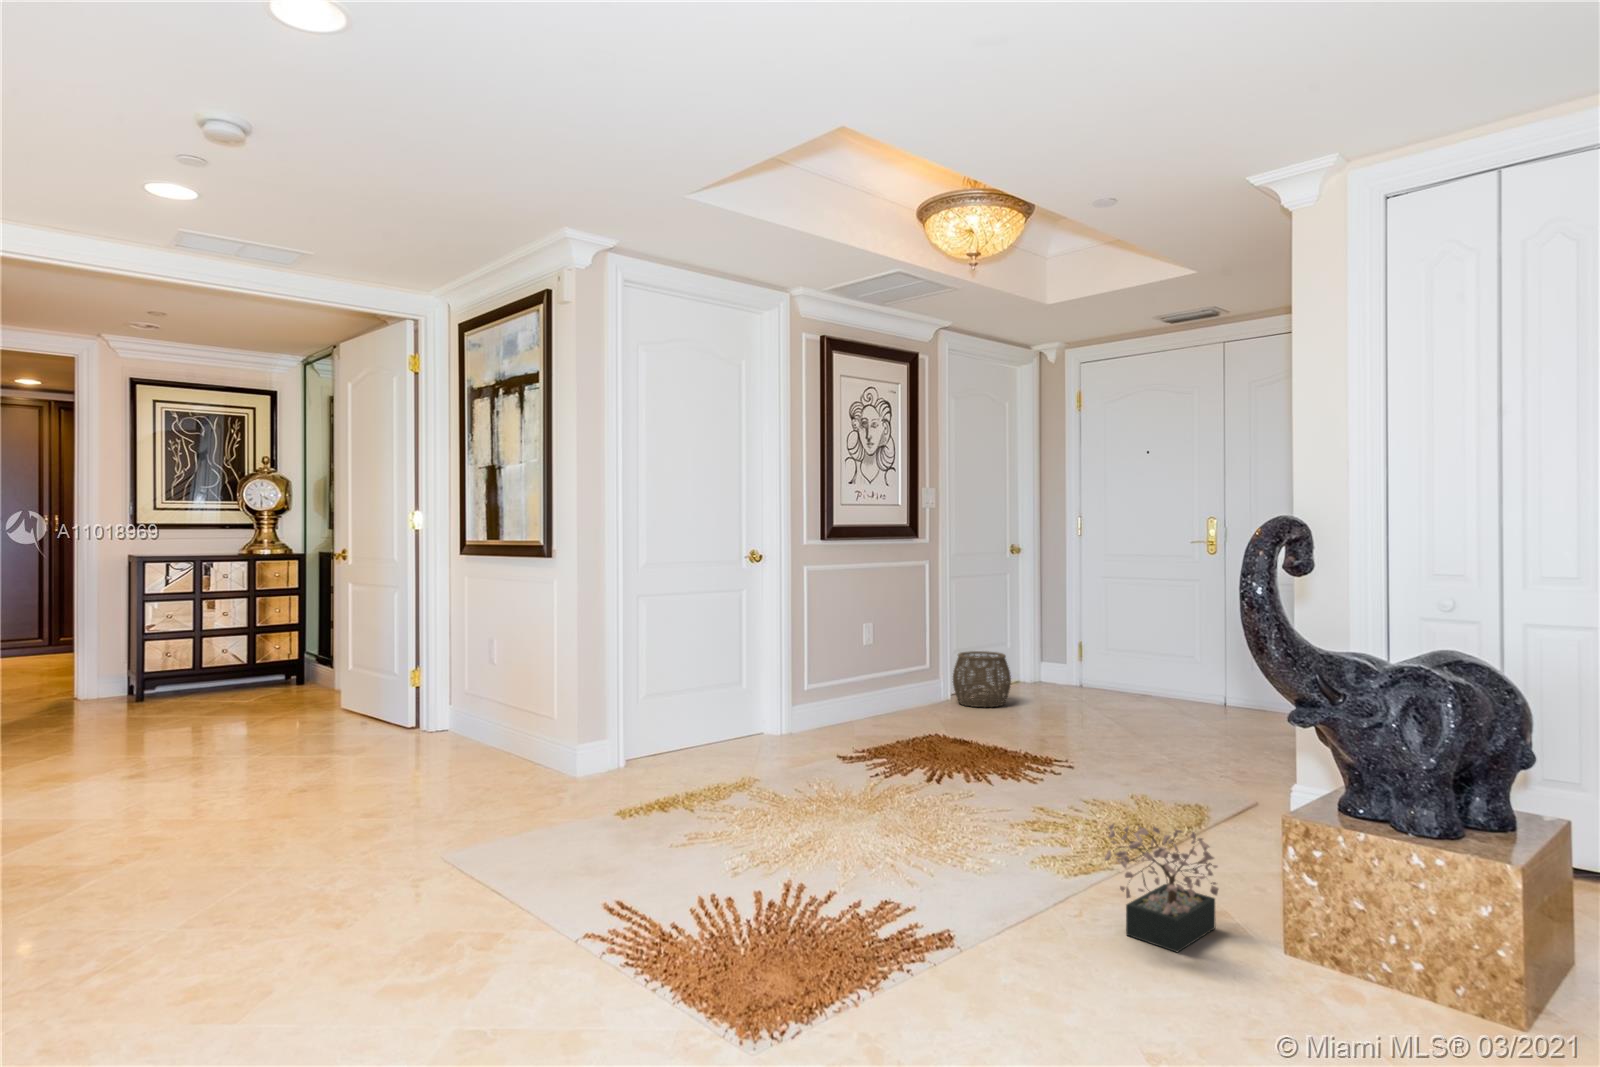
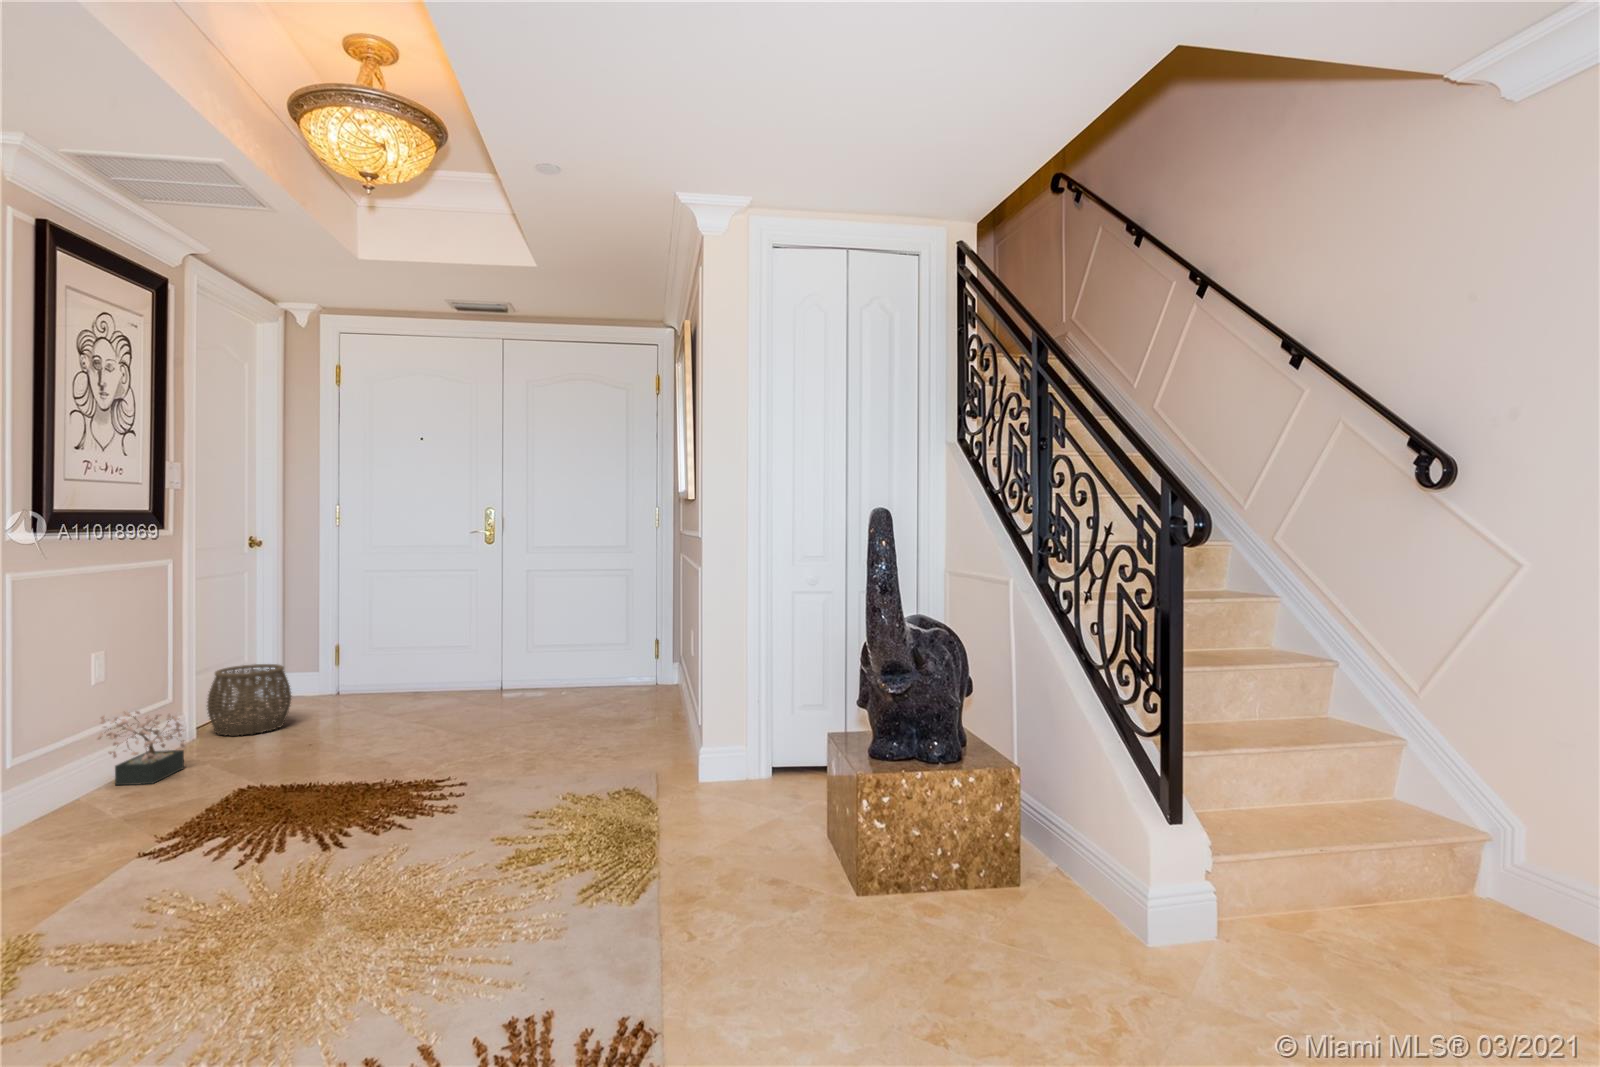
decorative plant: present [1104,824,1218,952] -> present [97,711,186,785]

